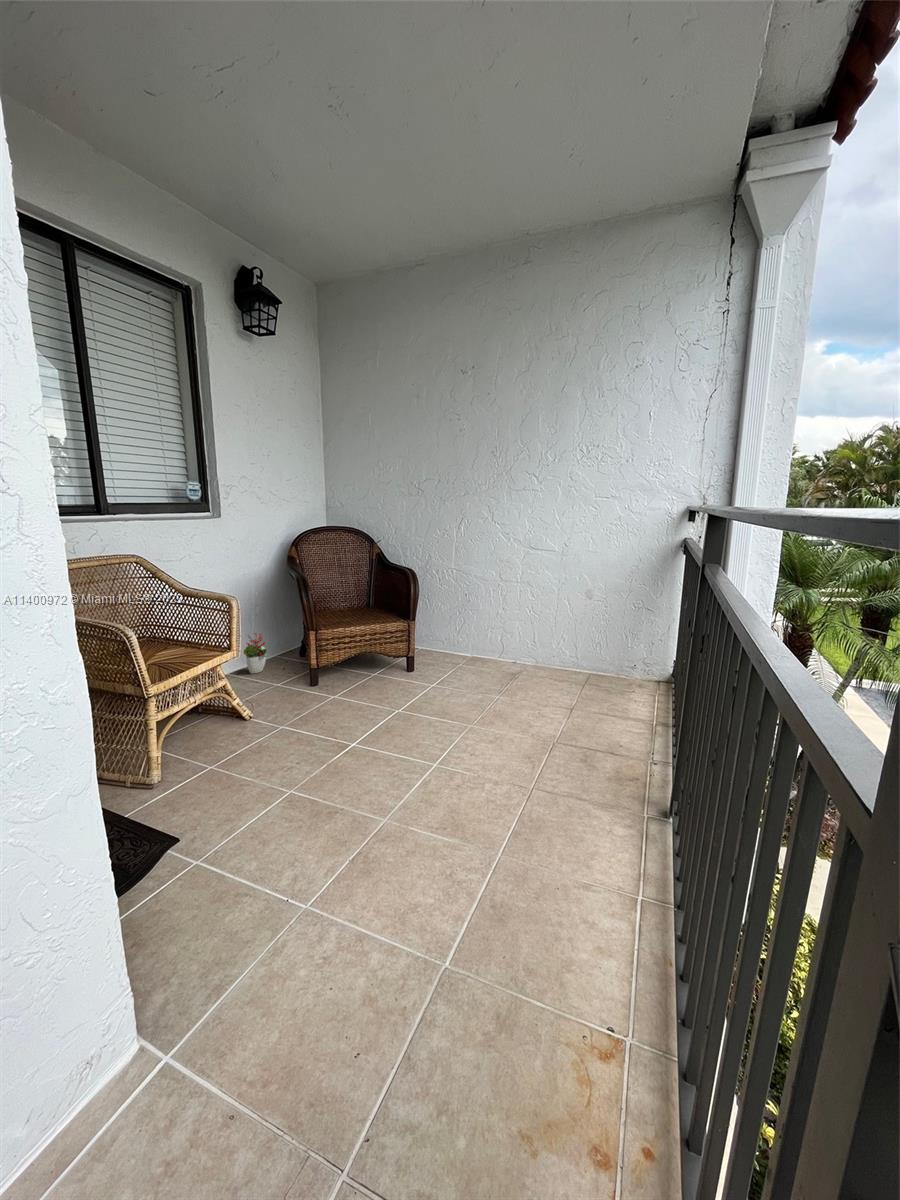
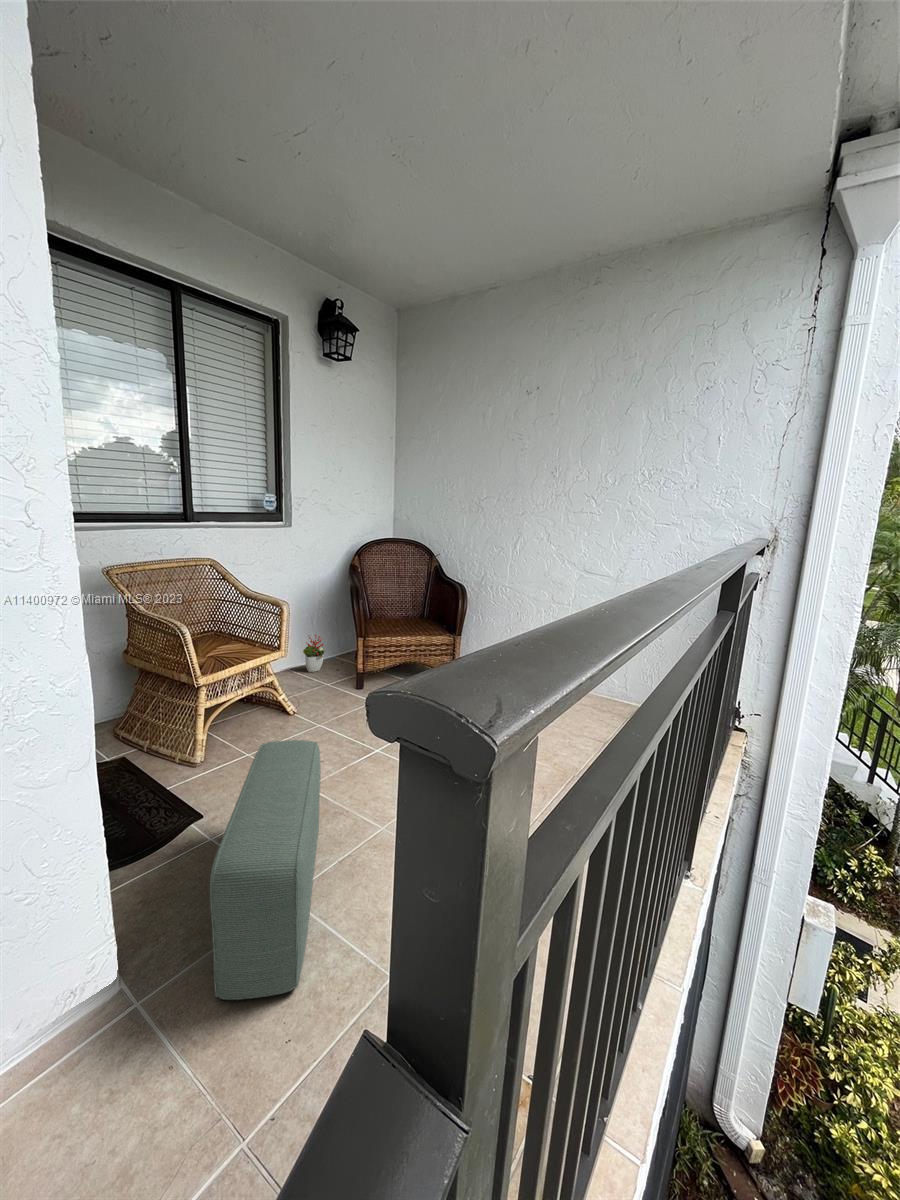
pouf: none [245,738,350,1029] -> present [210,740,321,1000]

